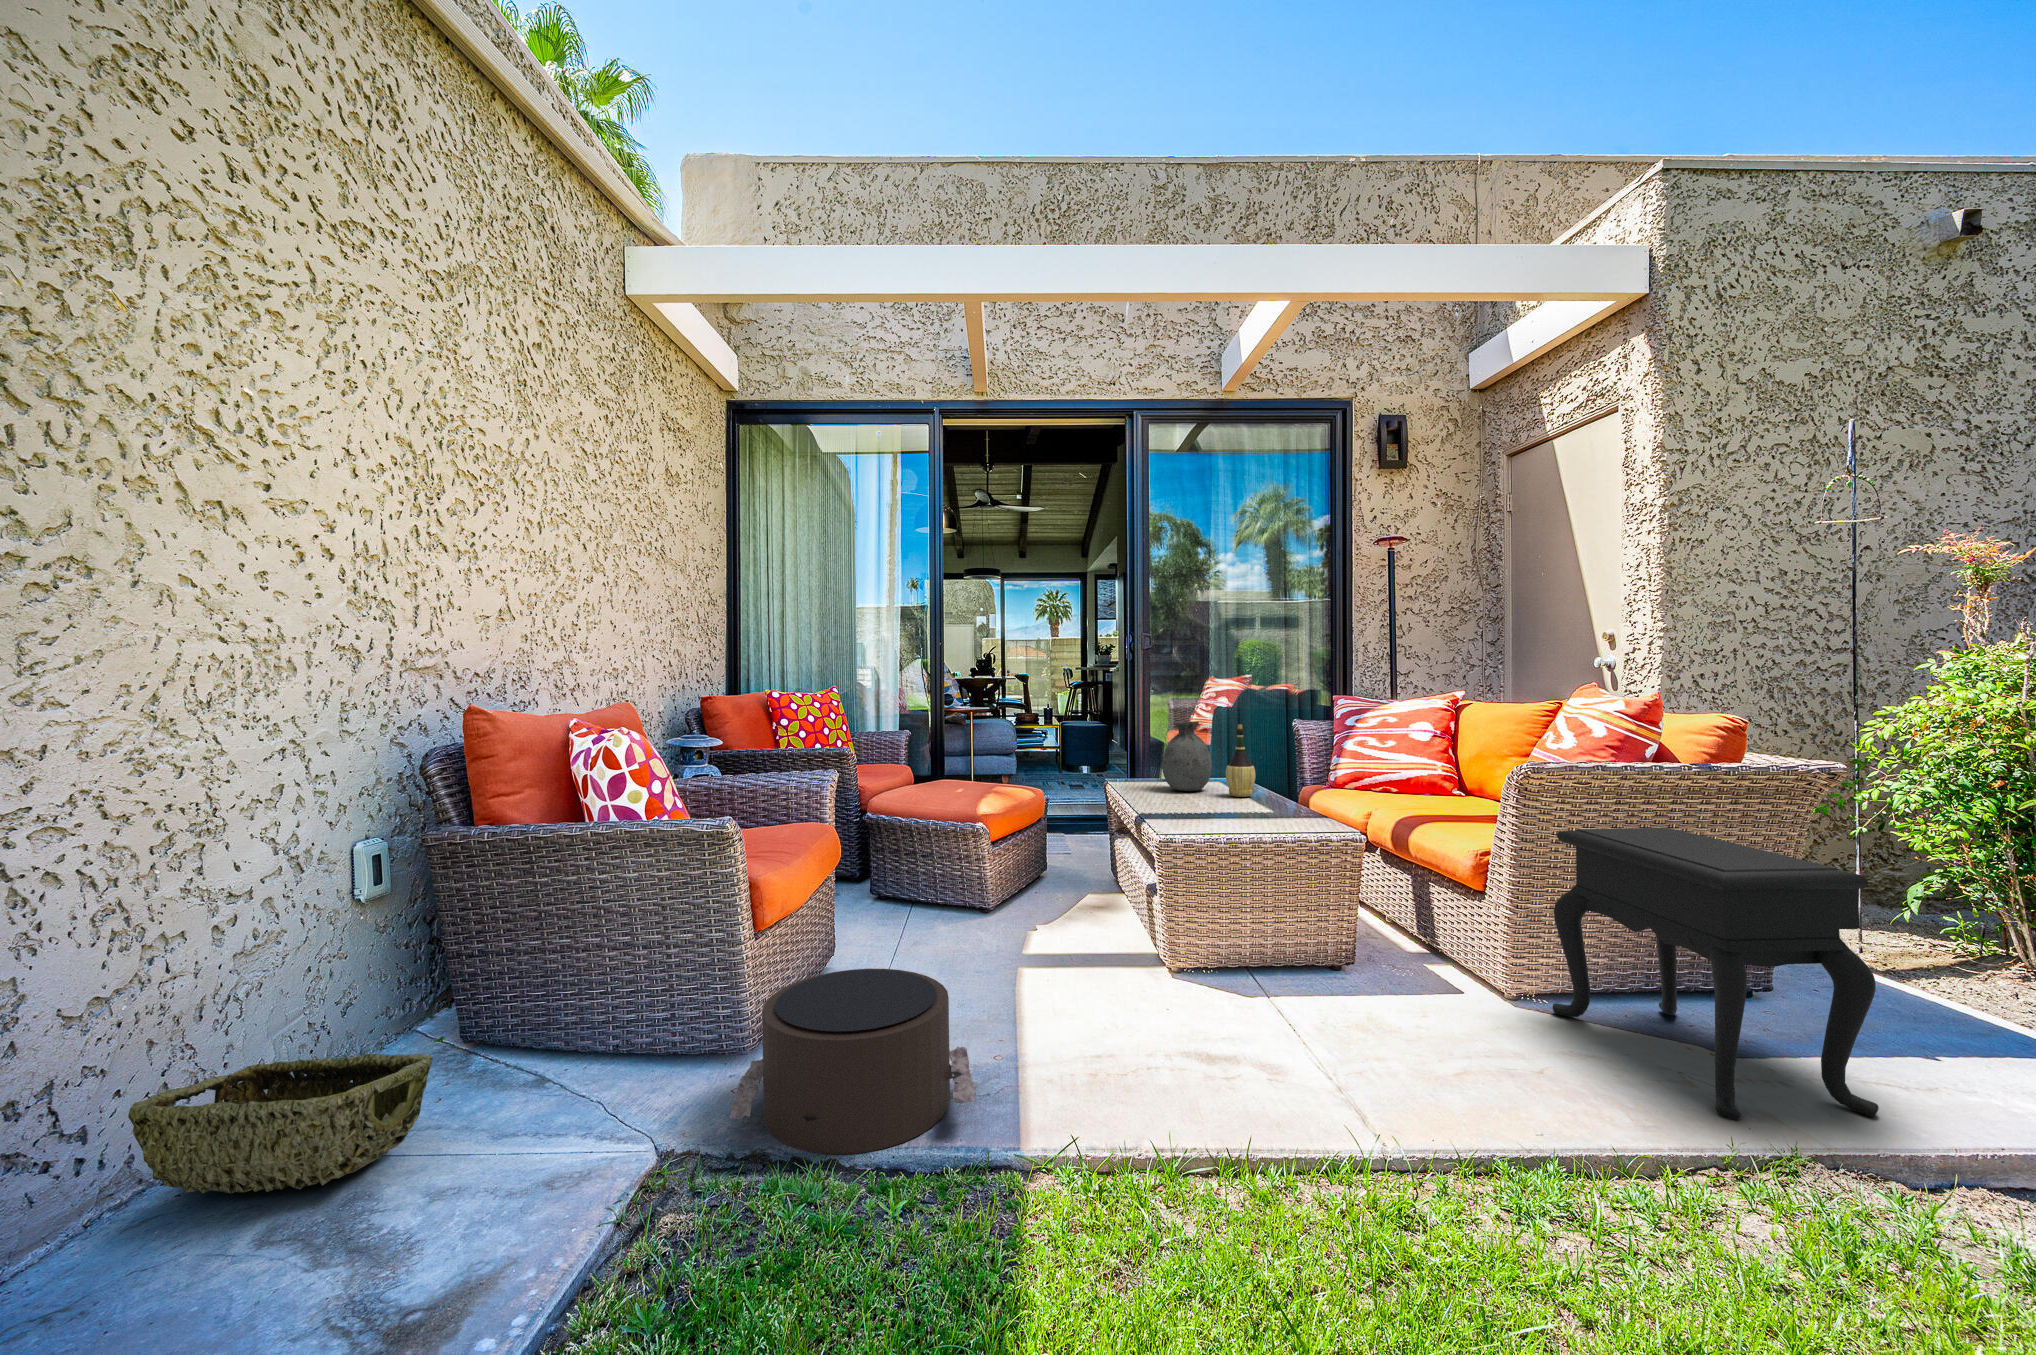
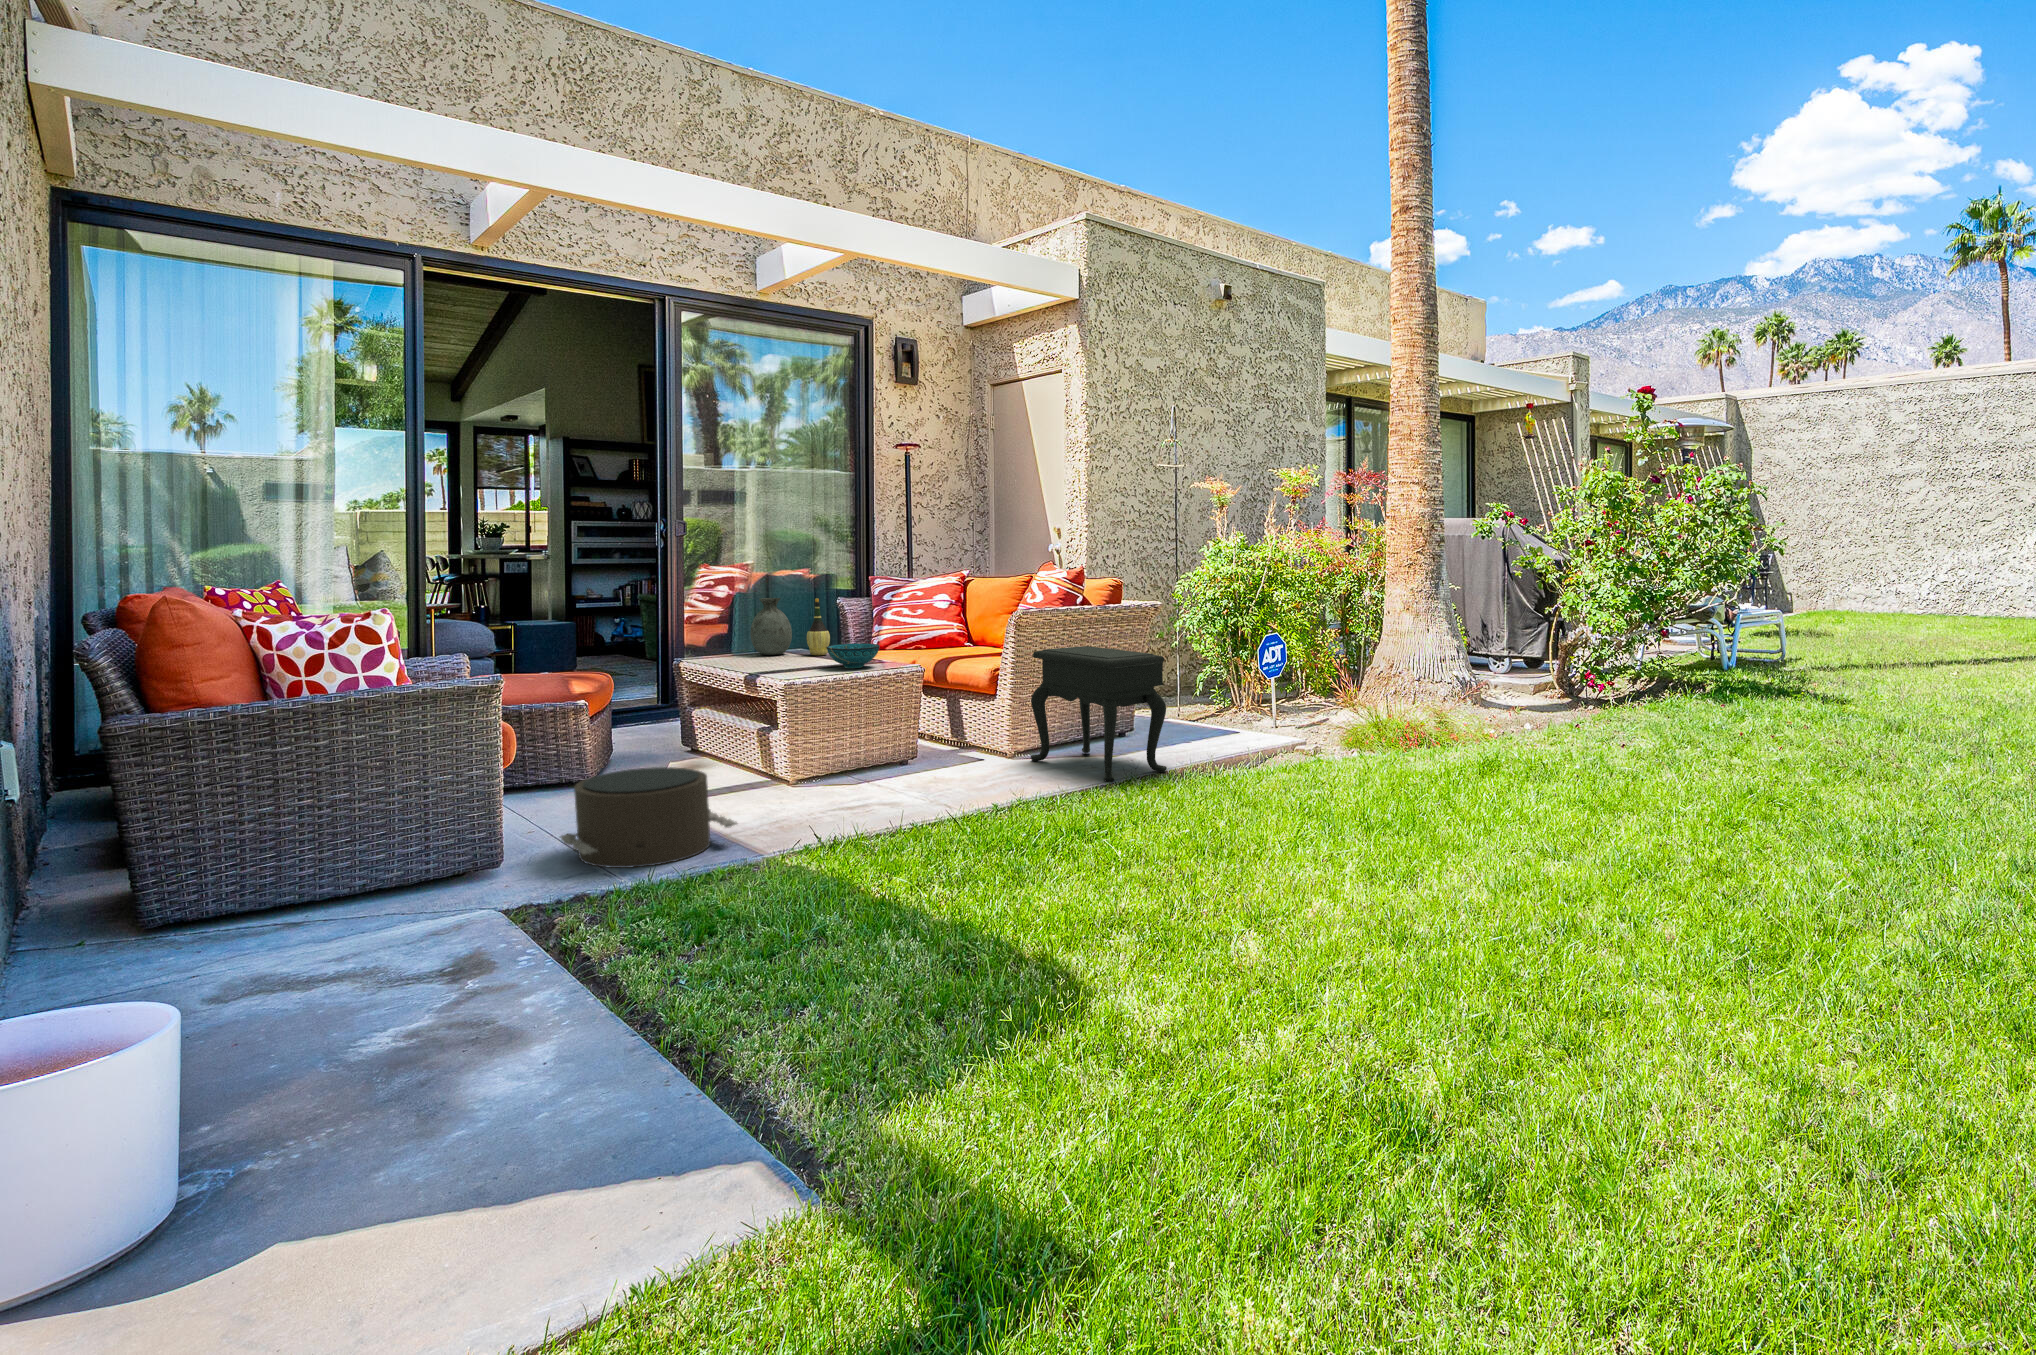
decorative bowl: none [1228,790,1303,827] -> present [827,643,880,668]
woven basket: present [128,1054,433,1193] -> none [121,850,338,952]

